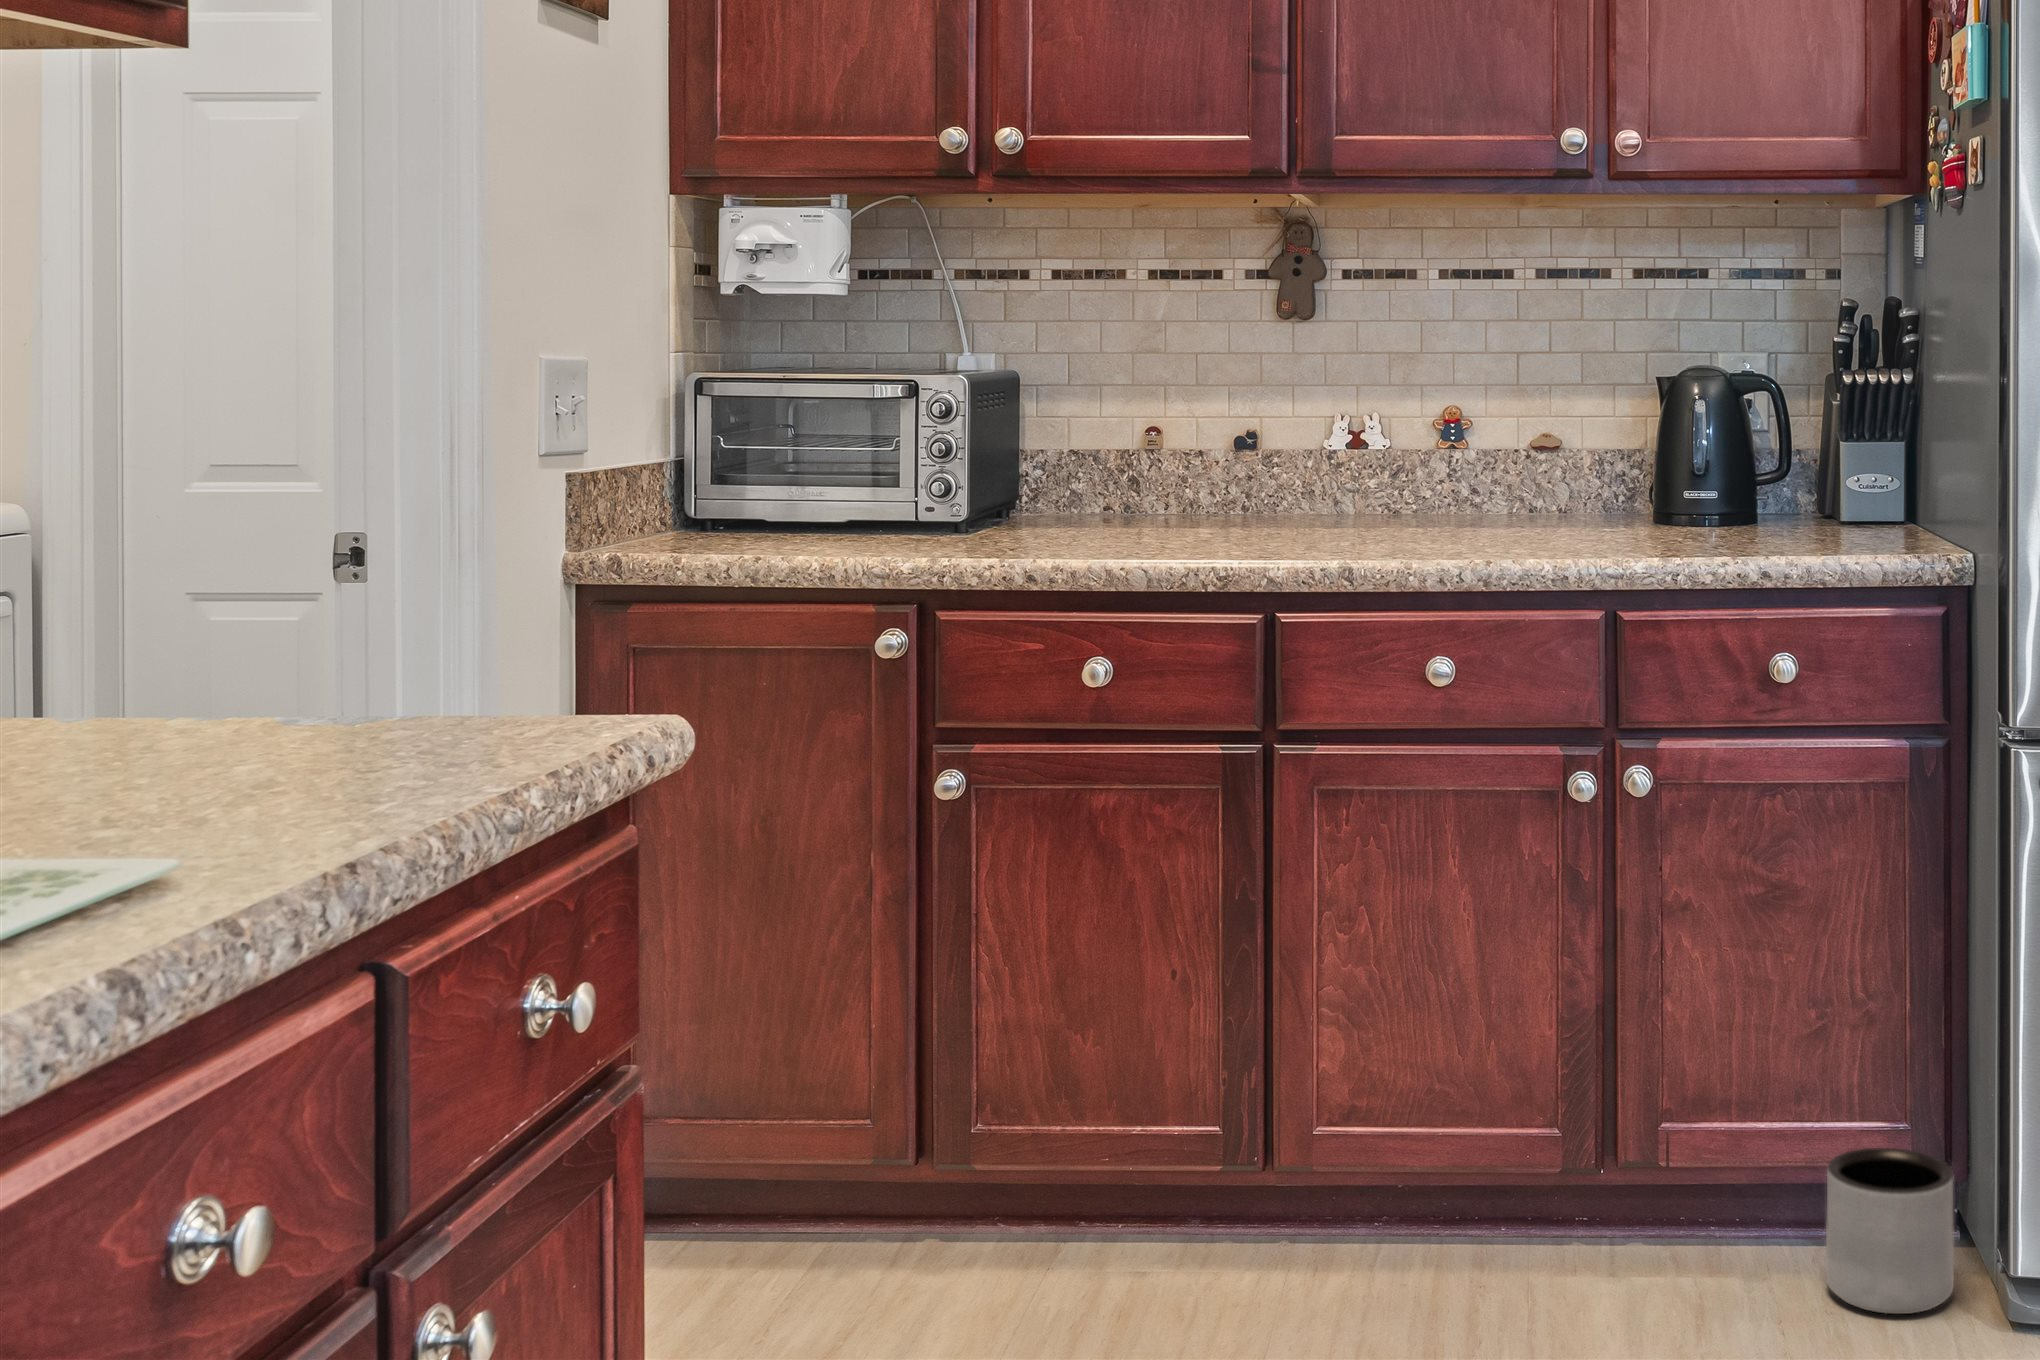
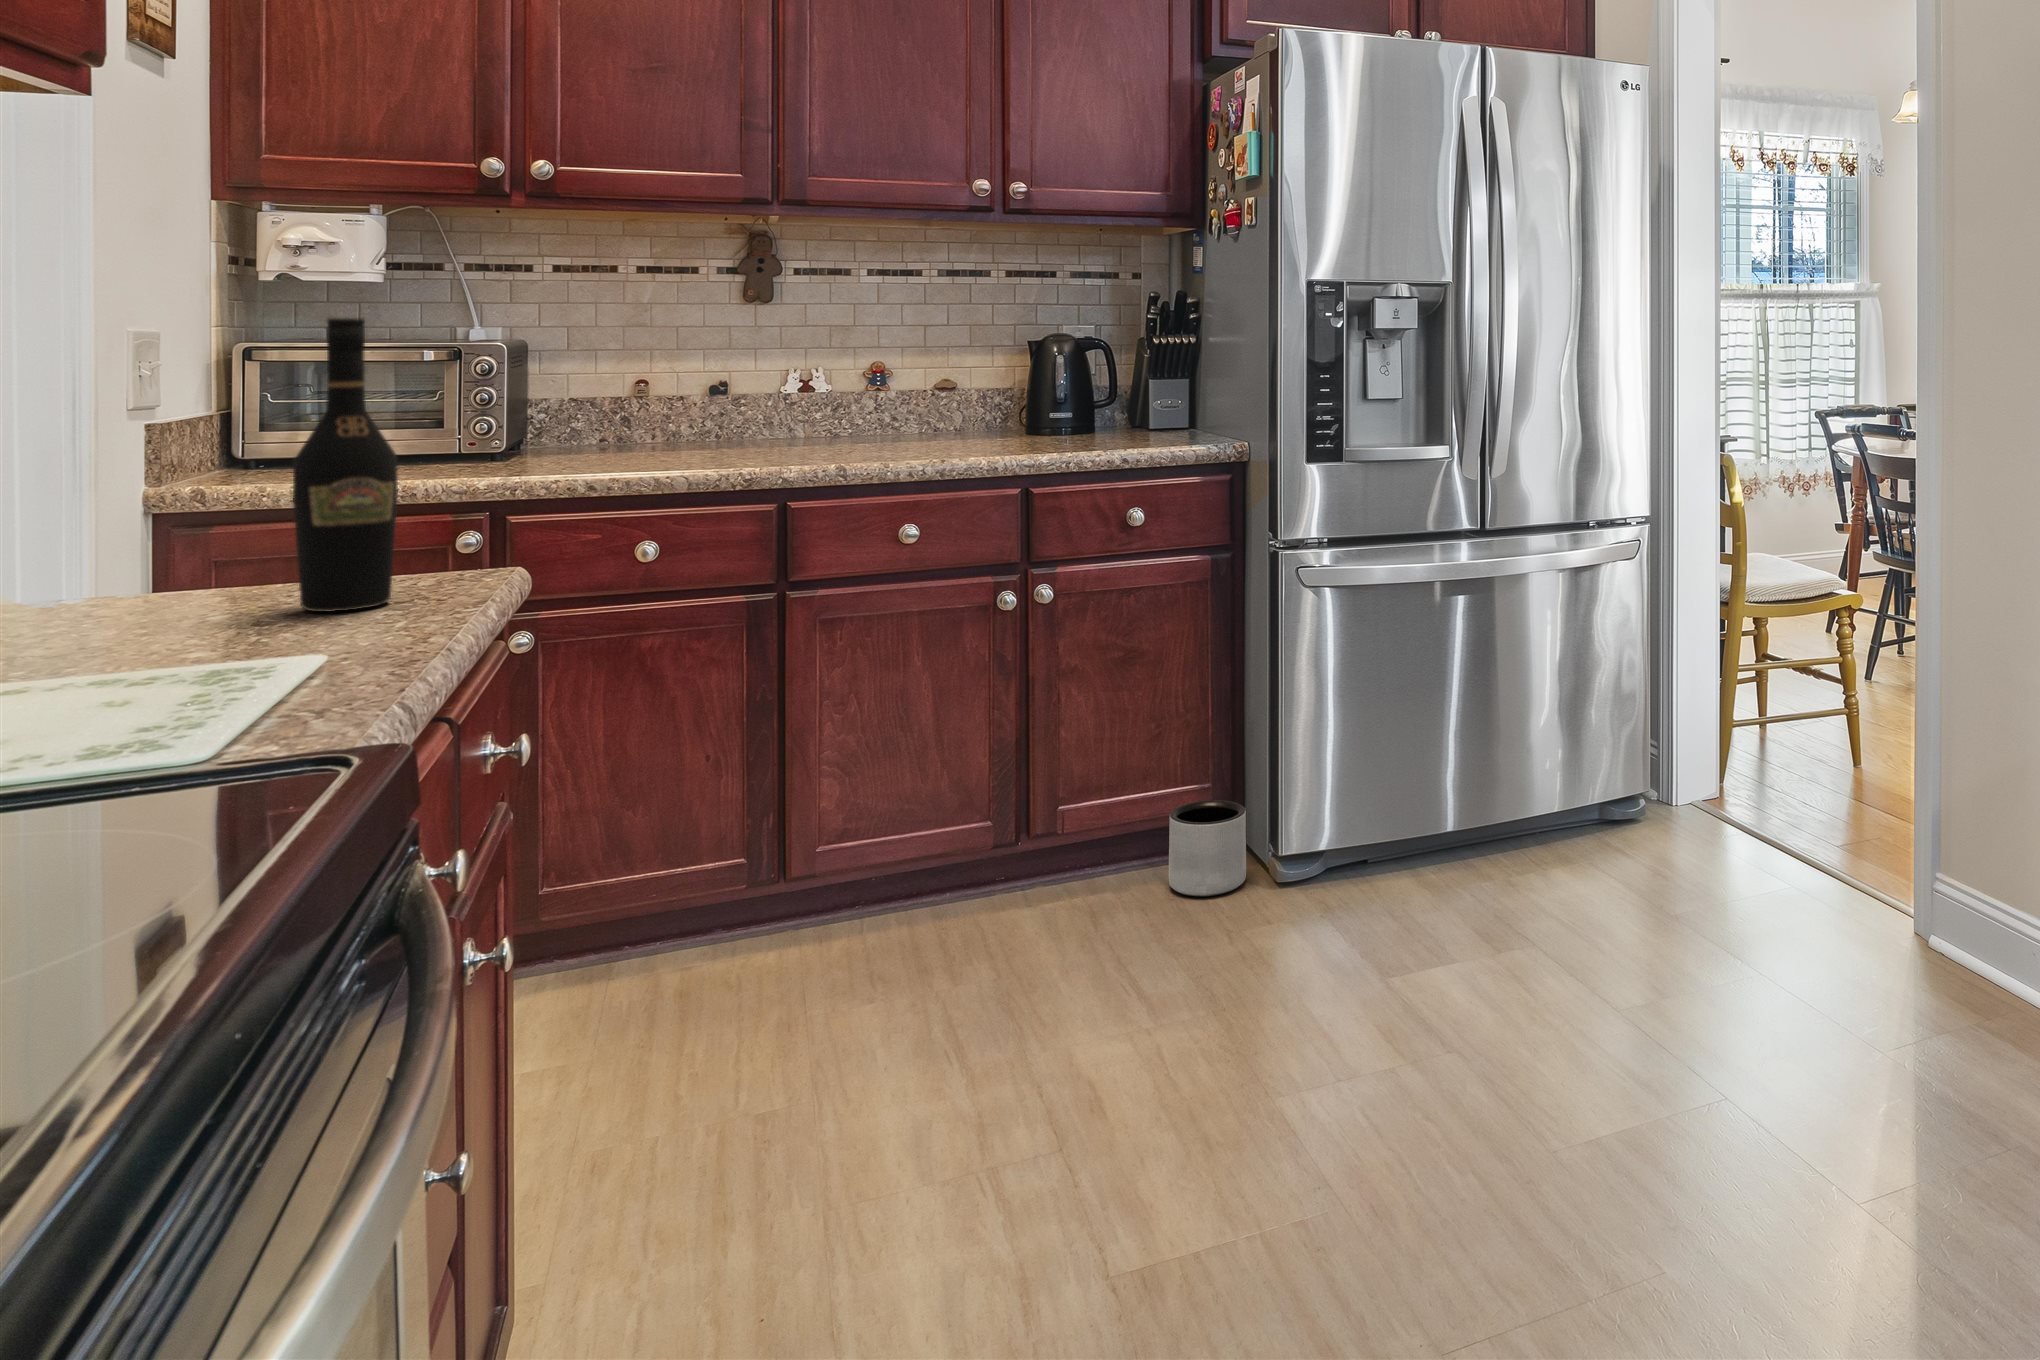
wine bottle: none [428,347,553,754] -> present [293,318,398,612]

